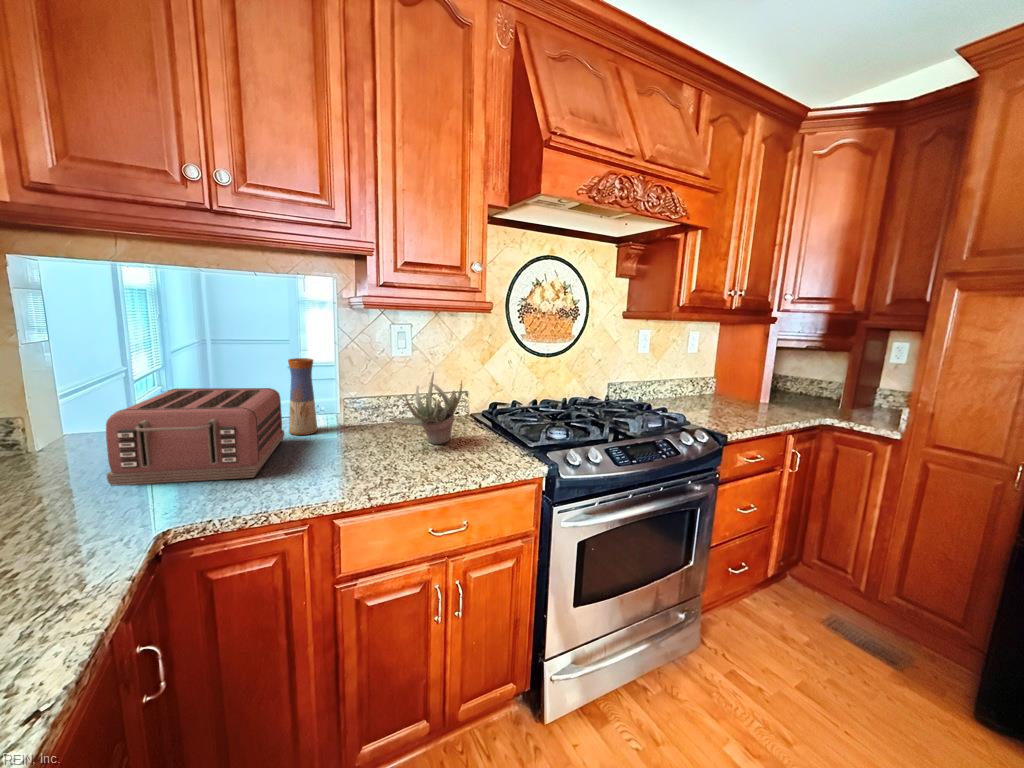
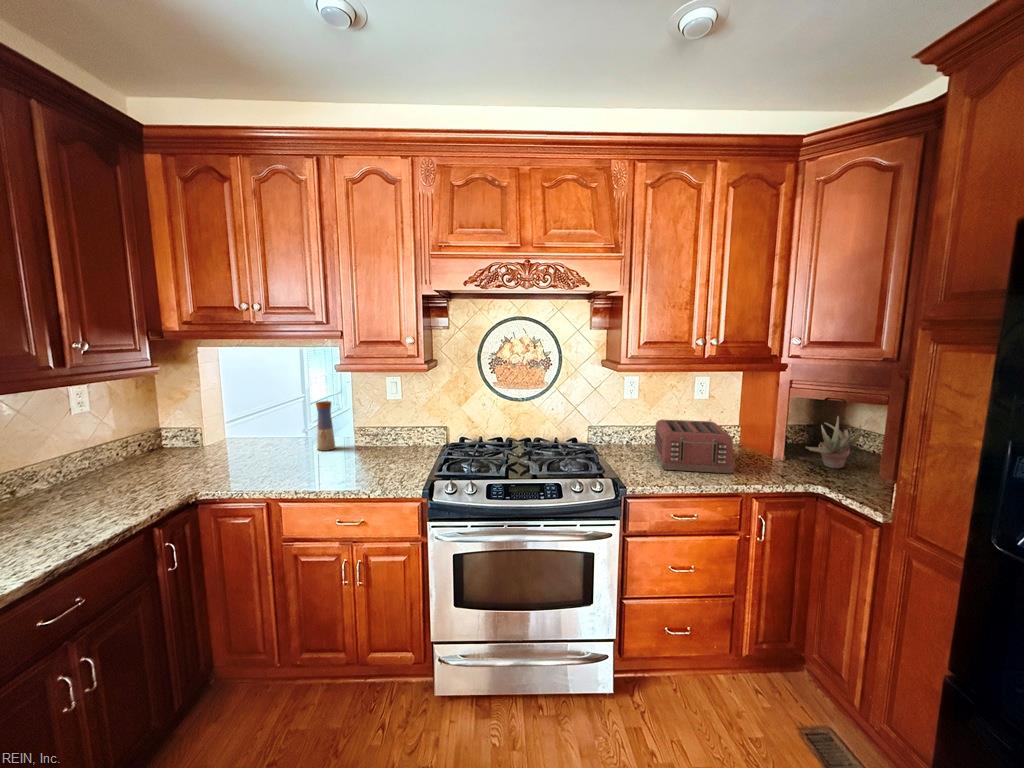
succulent plant: present [390,372,462,444] -> present [806,416,861,468]
toaster: present [106,388,284,486] -> present [654,420,733,473]

